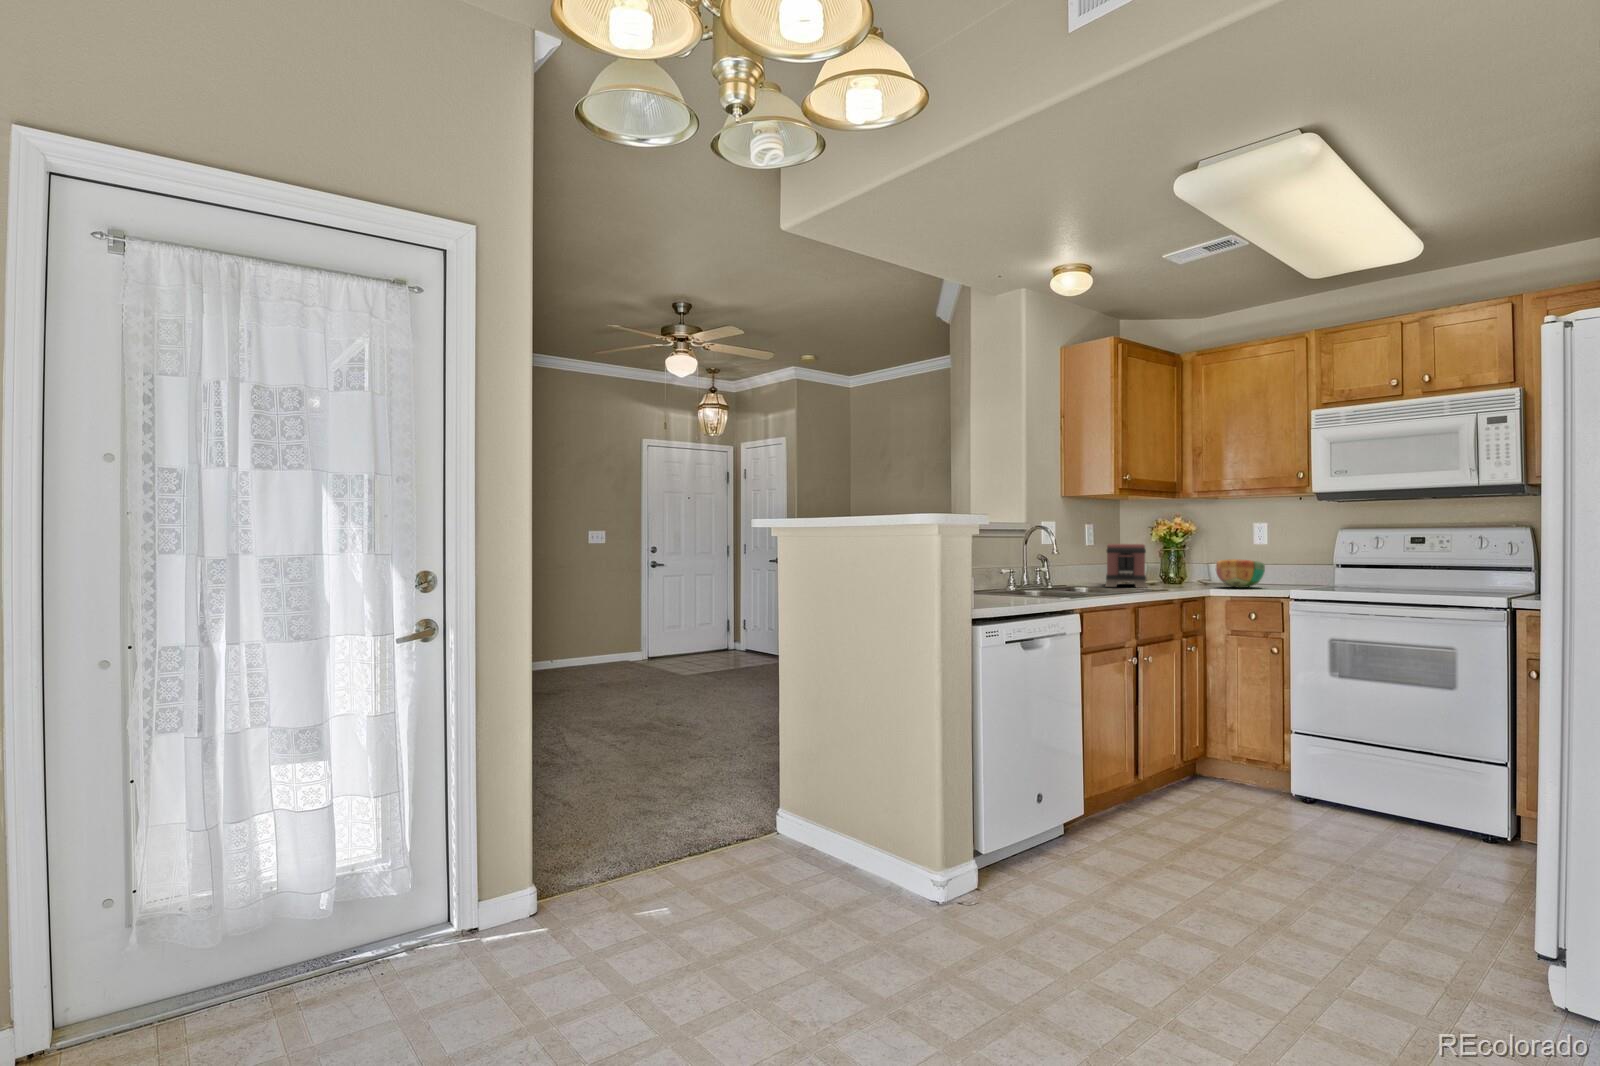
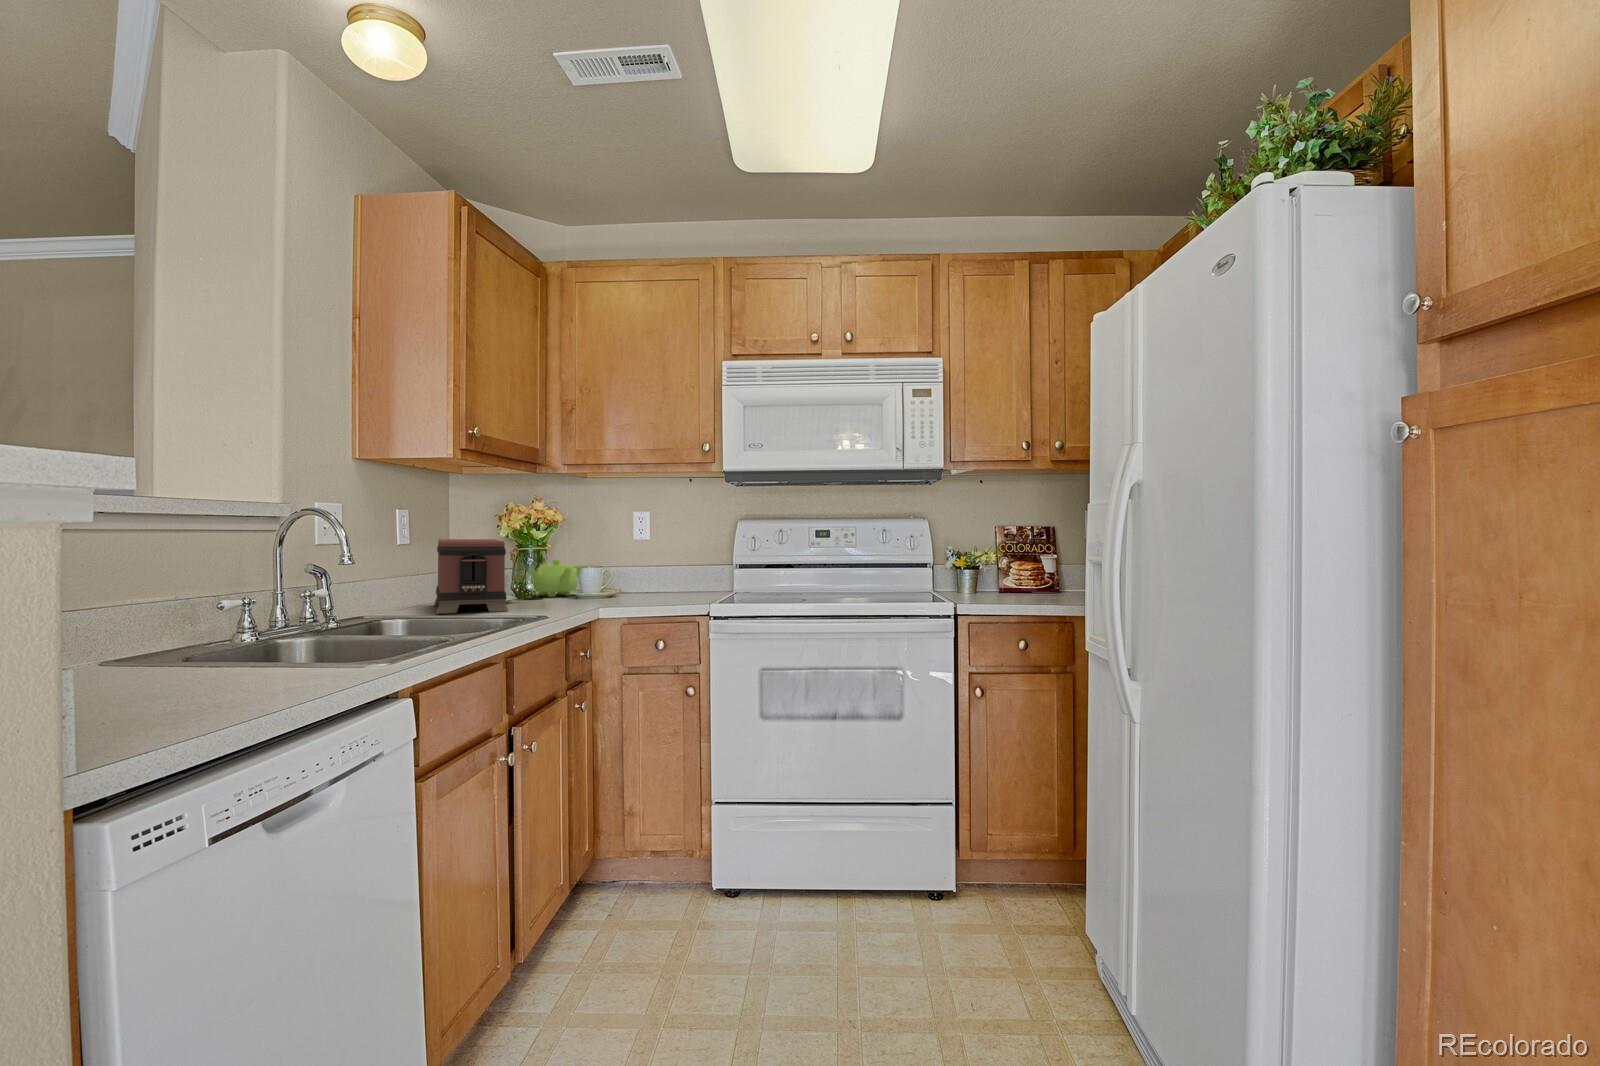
teapot: none [1166,558,1207,583] -> present [528,559,582,597]
bowl: present [1216,559,1265,588] -> none [606,562,672,603]

